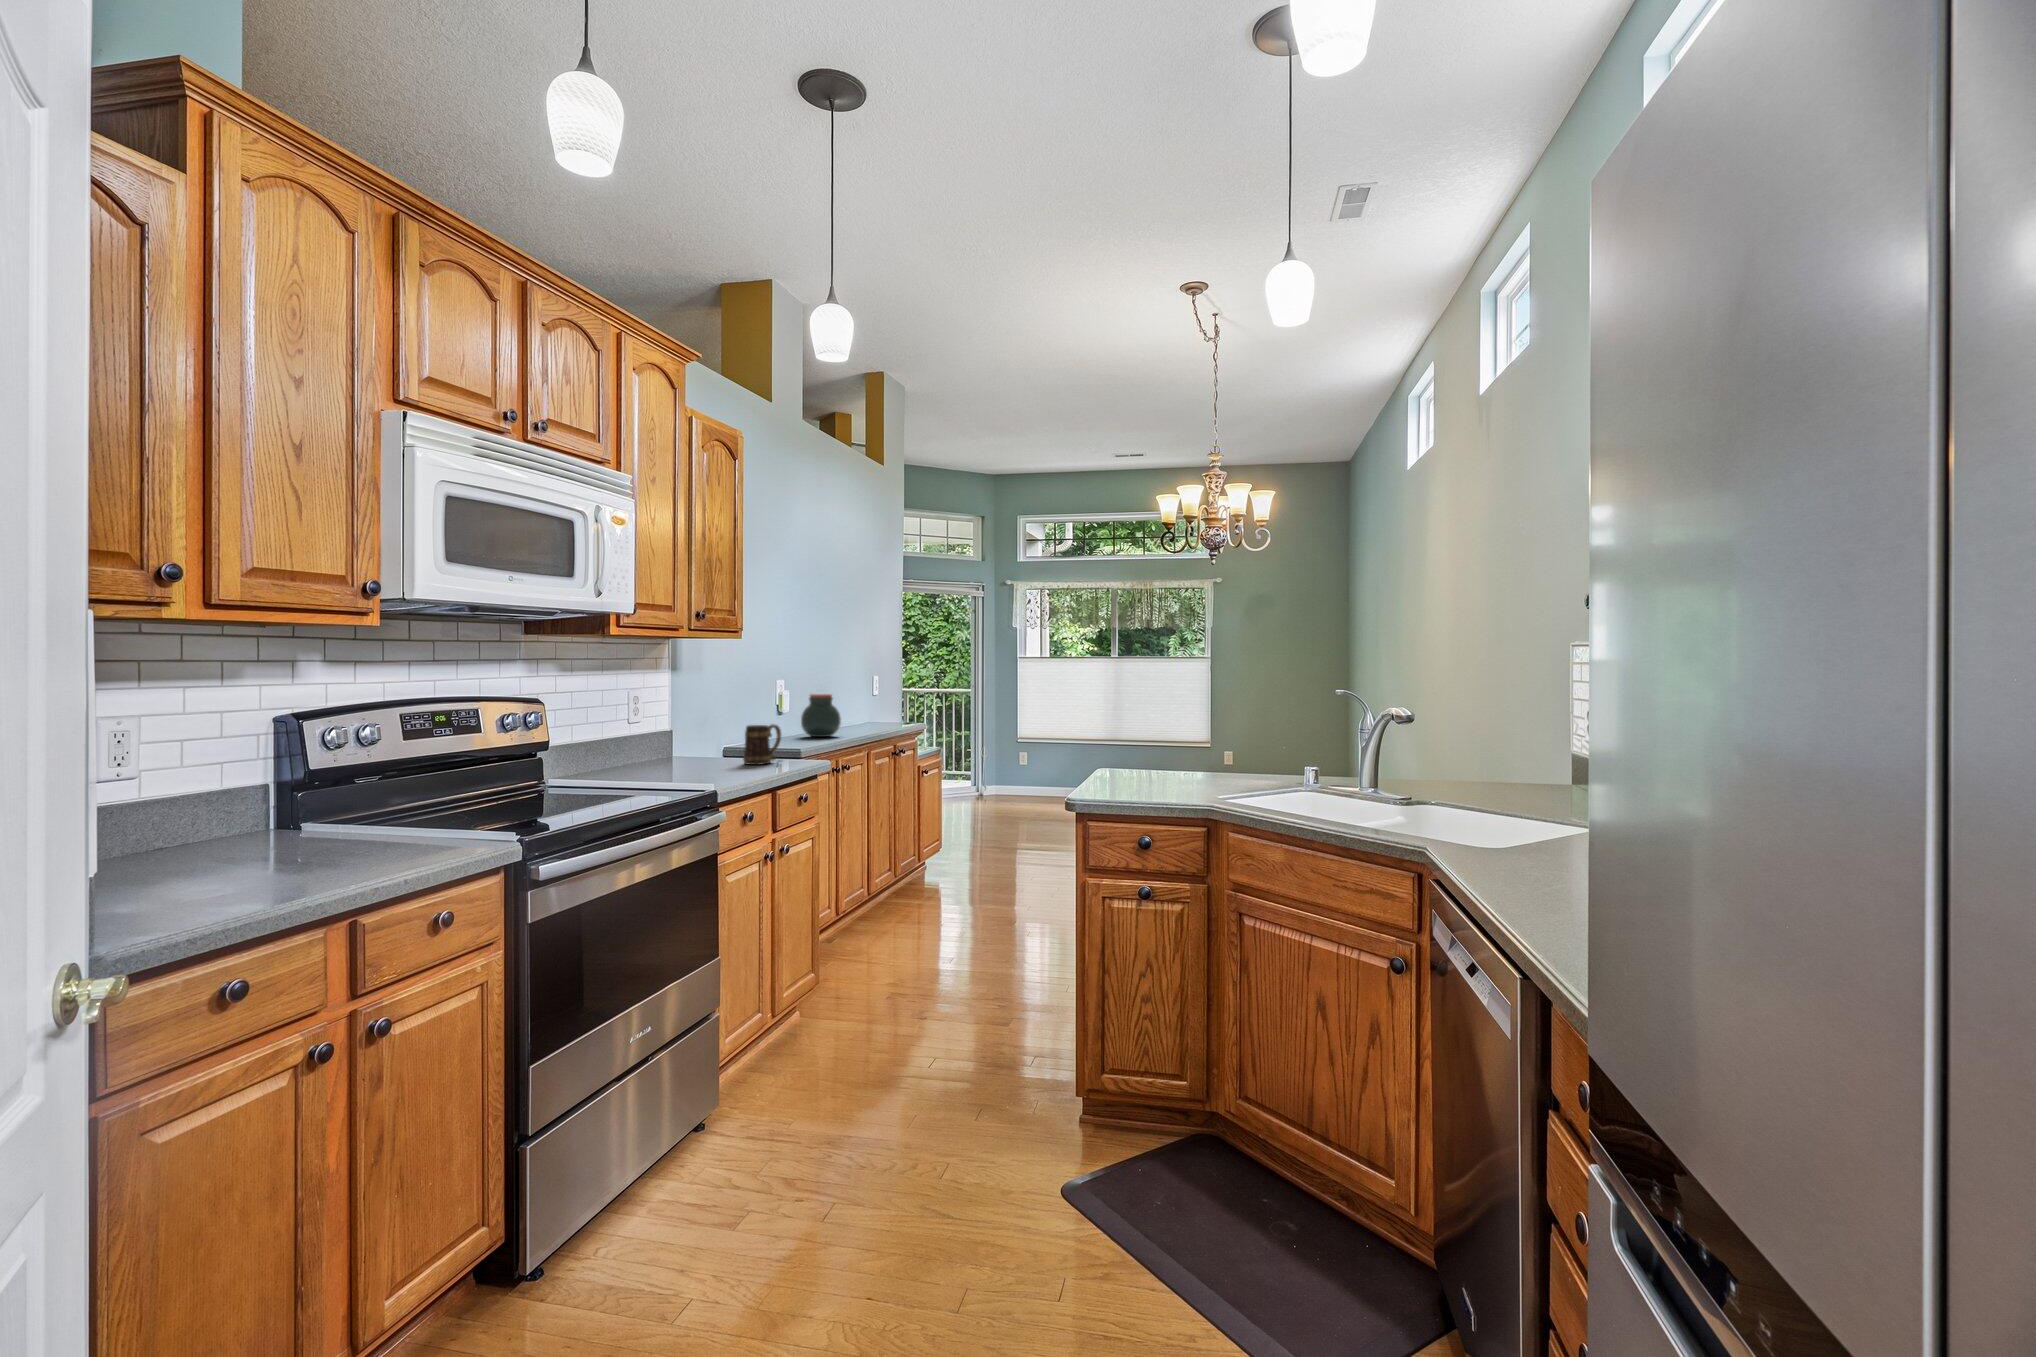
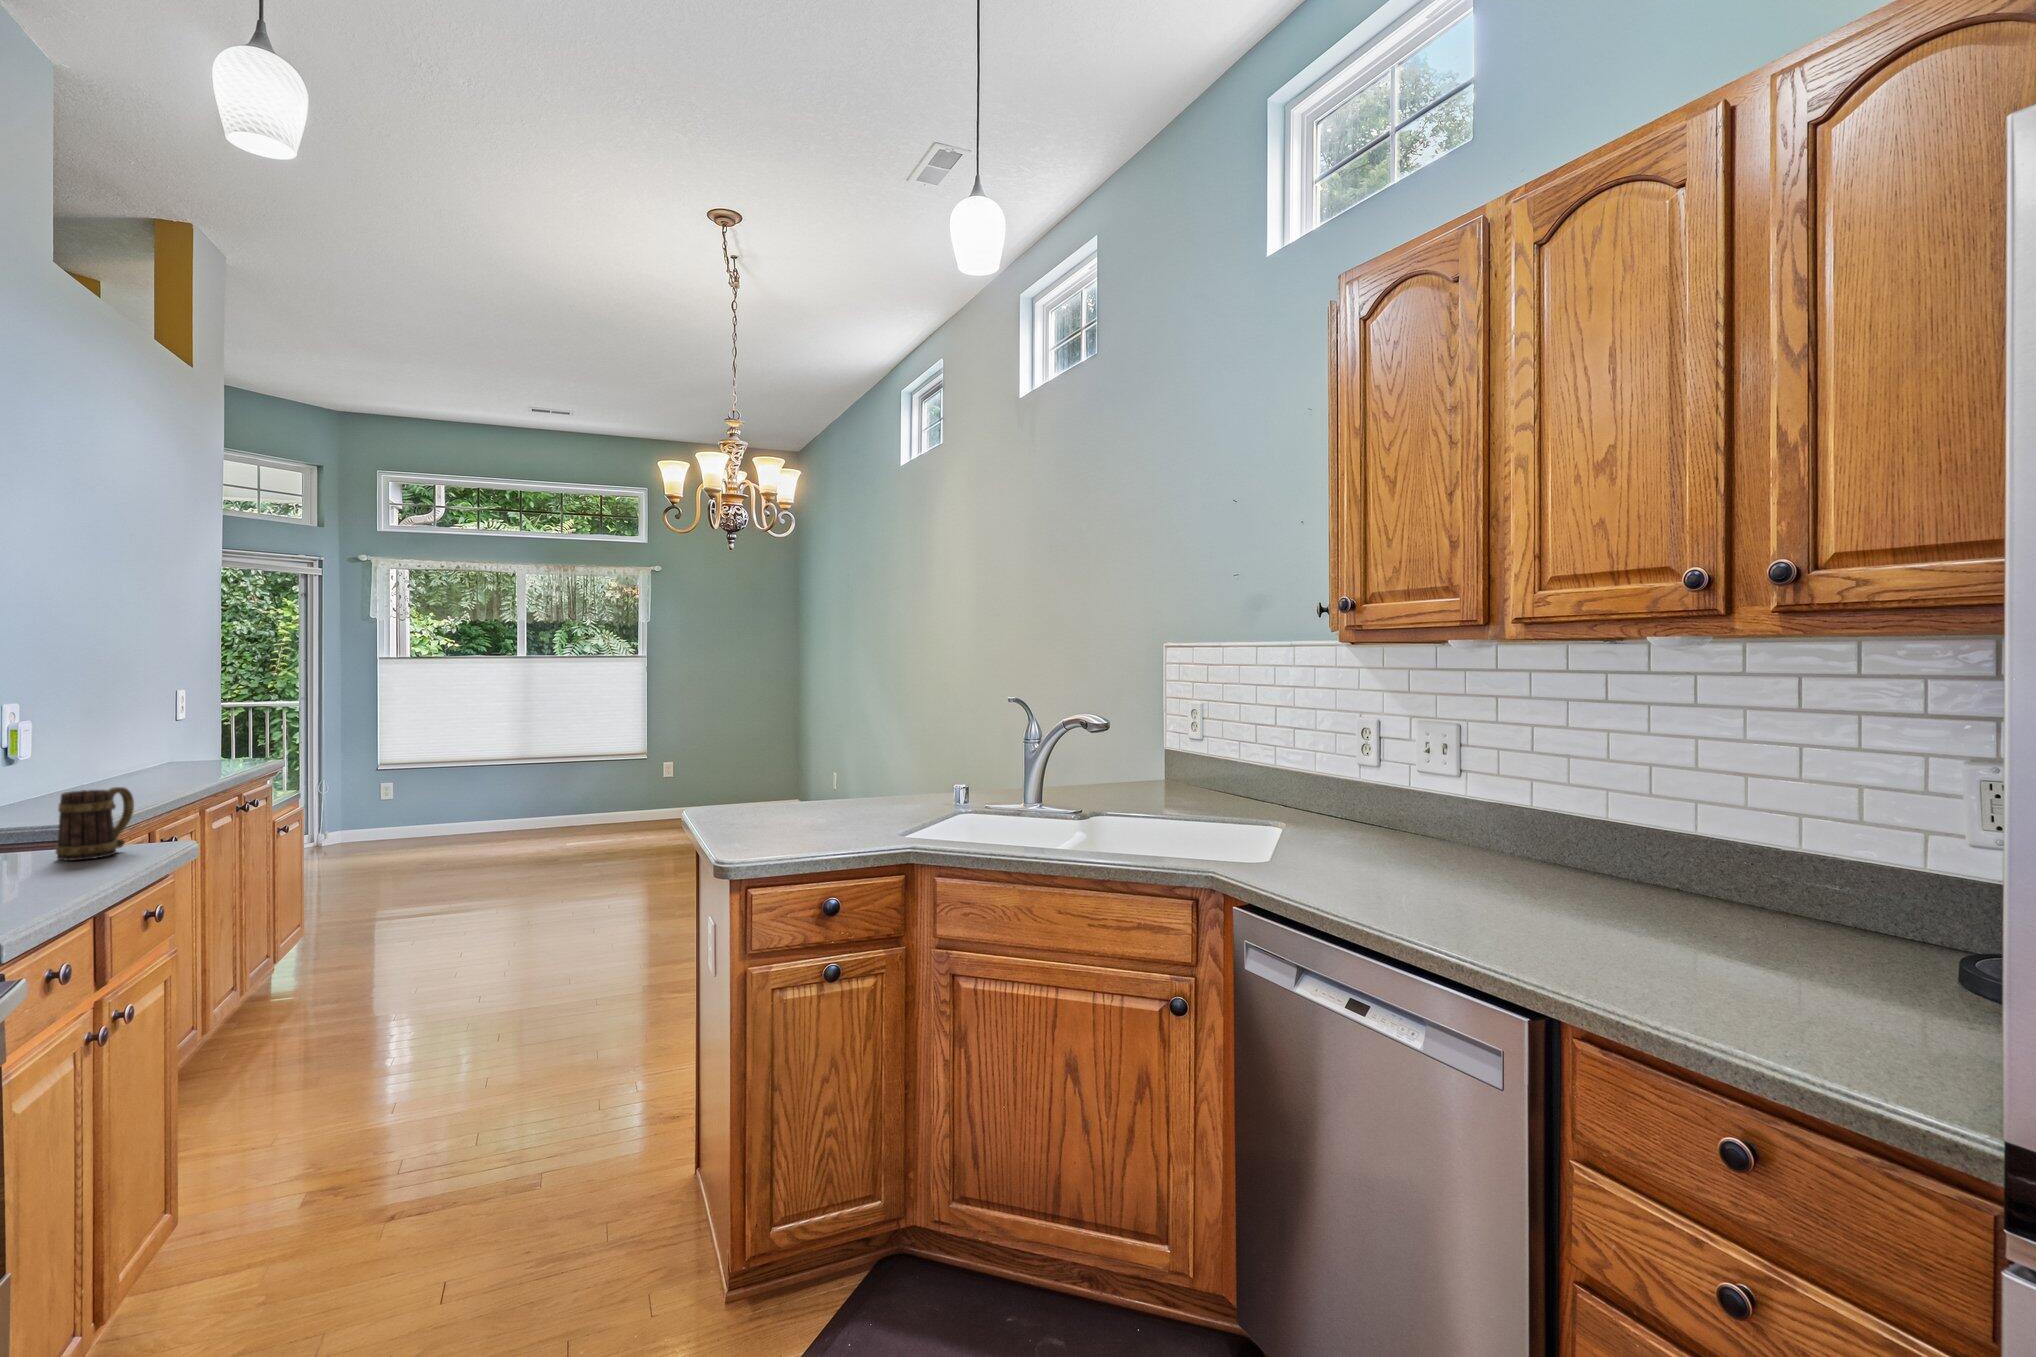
jar: present [801,694,841,737] -> none [94,726,175,797]

